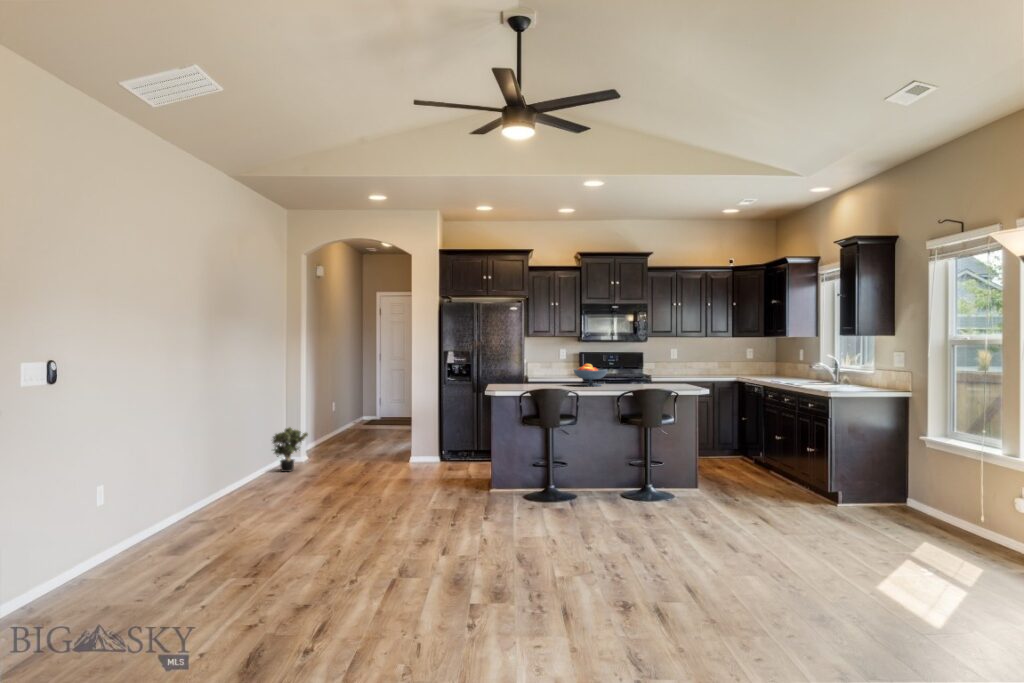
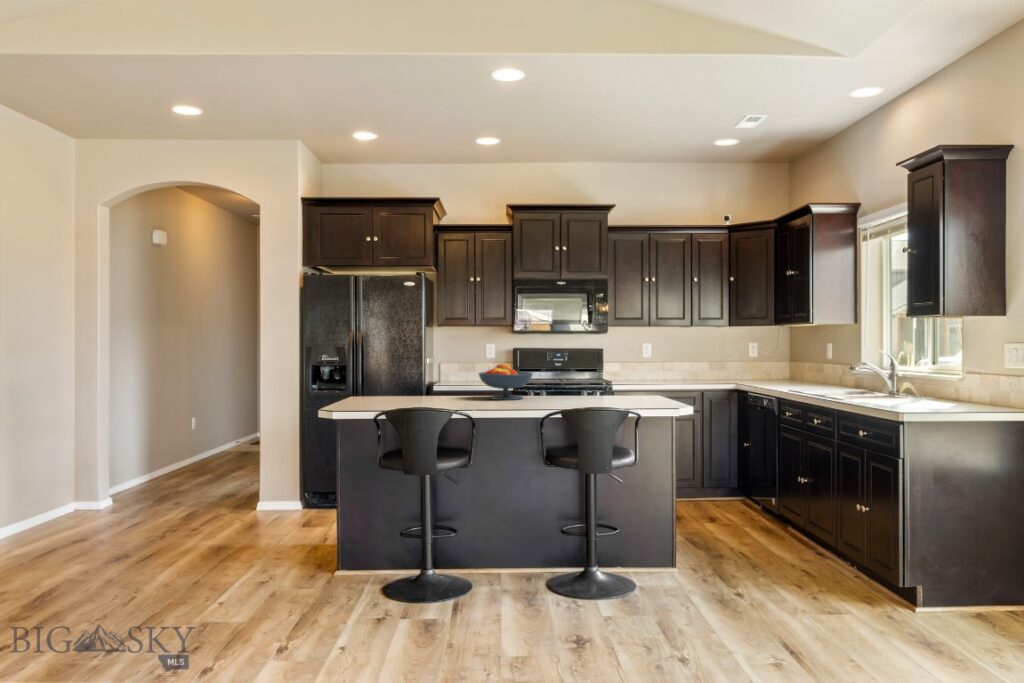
potted plant: present [273,428,308,472] -> none [18,461,88,531]

